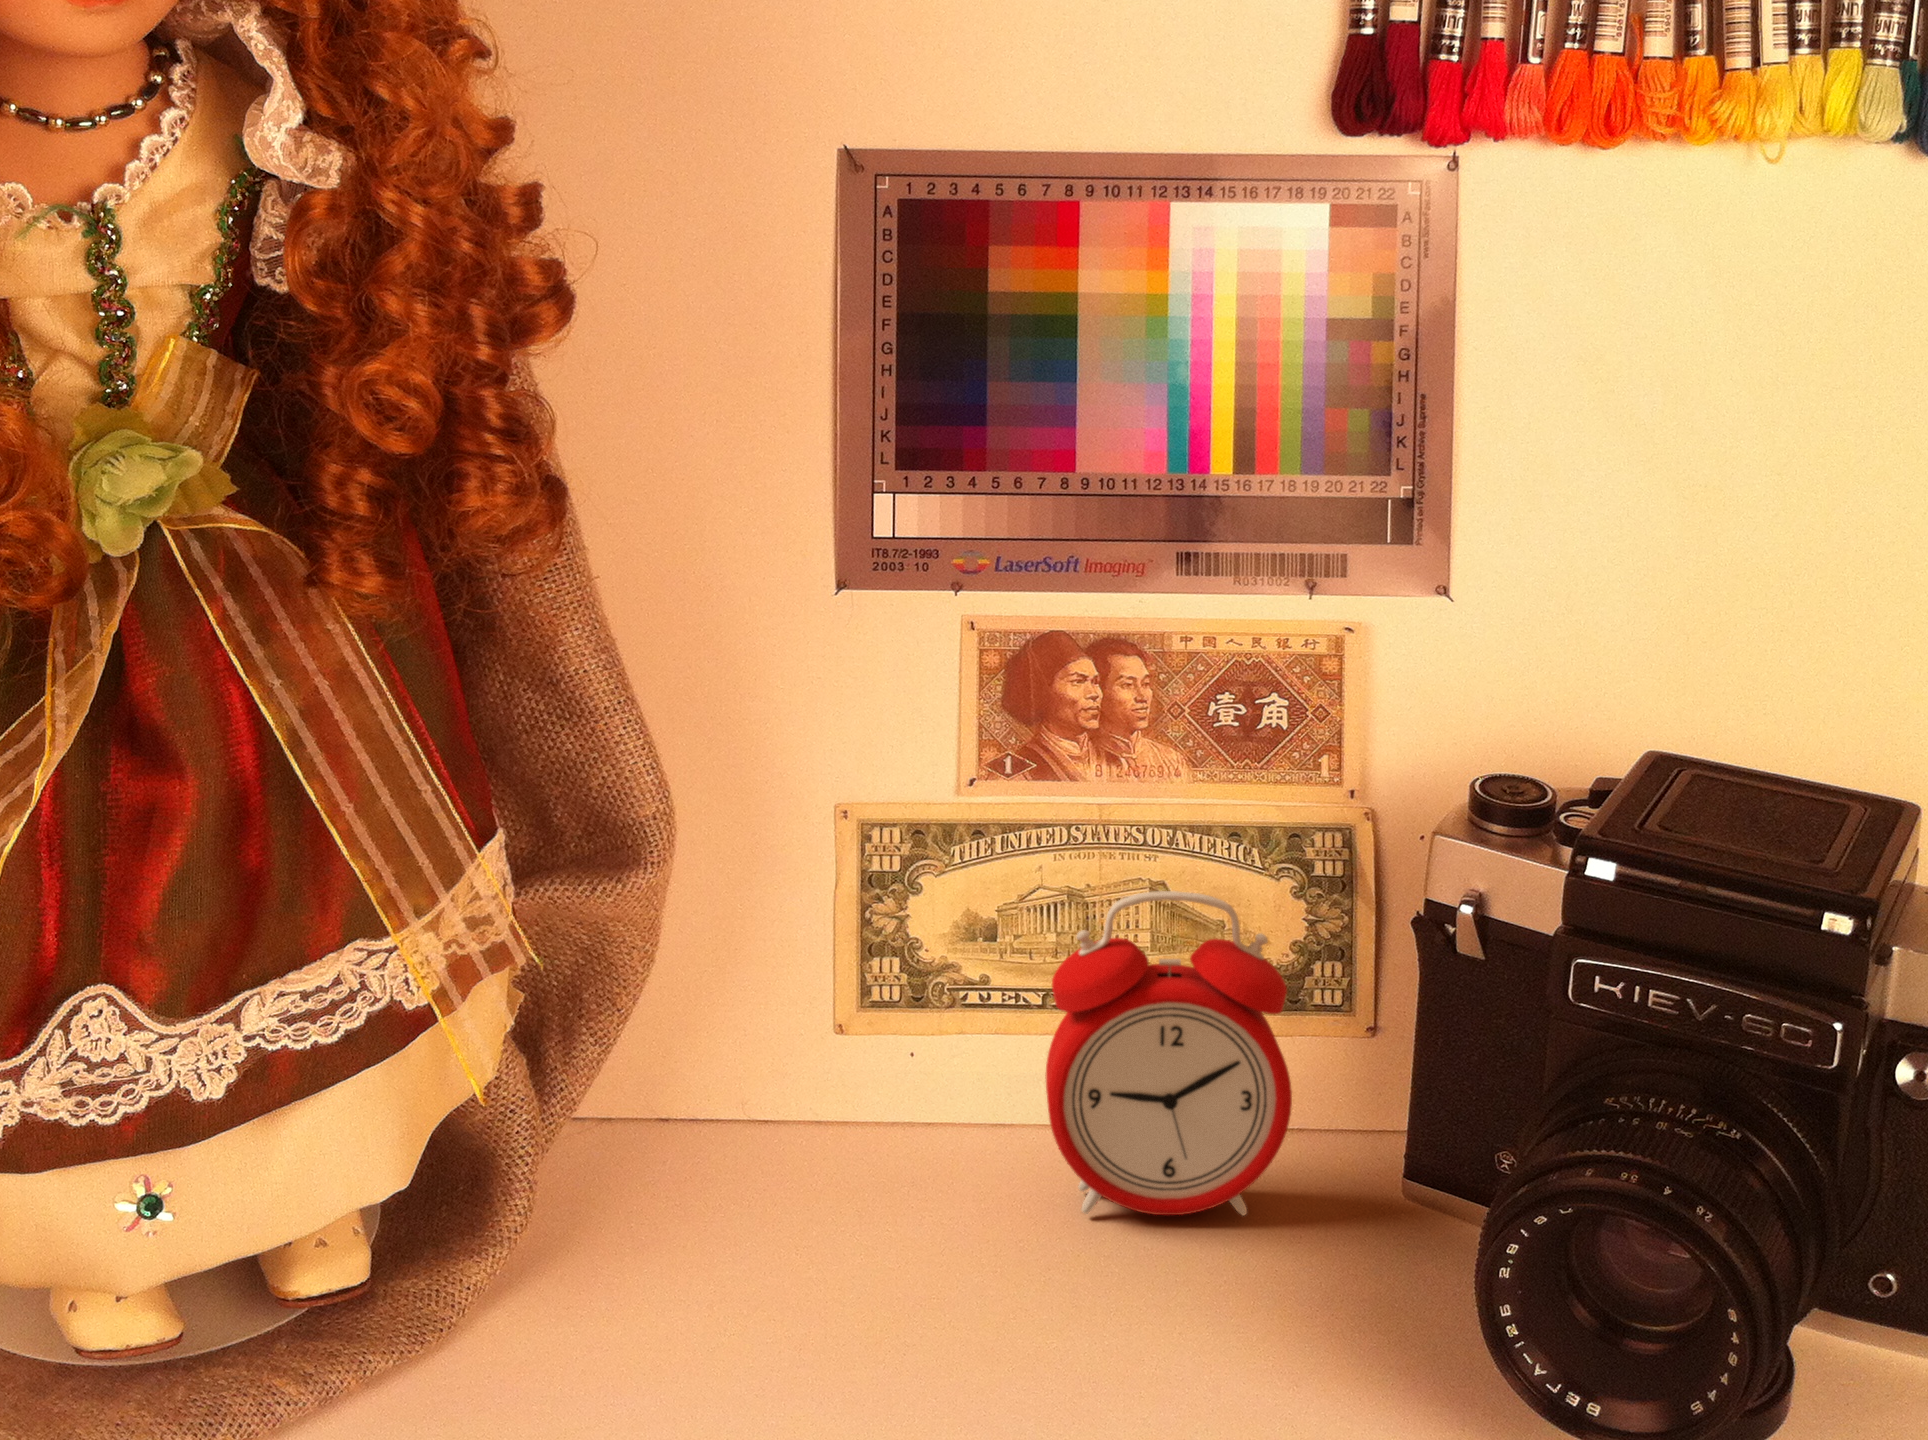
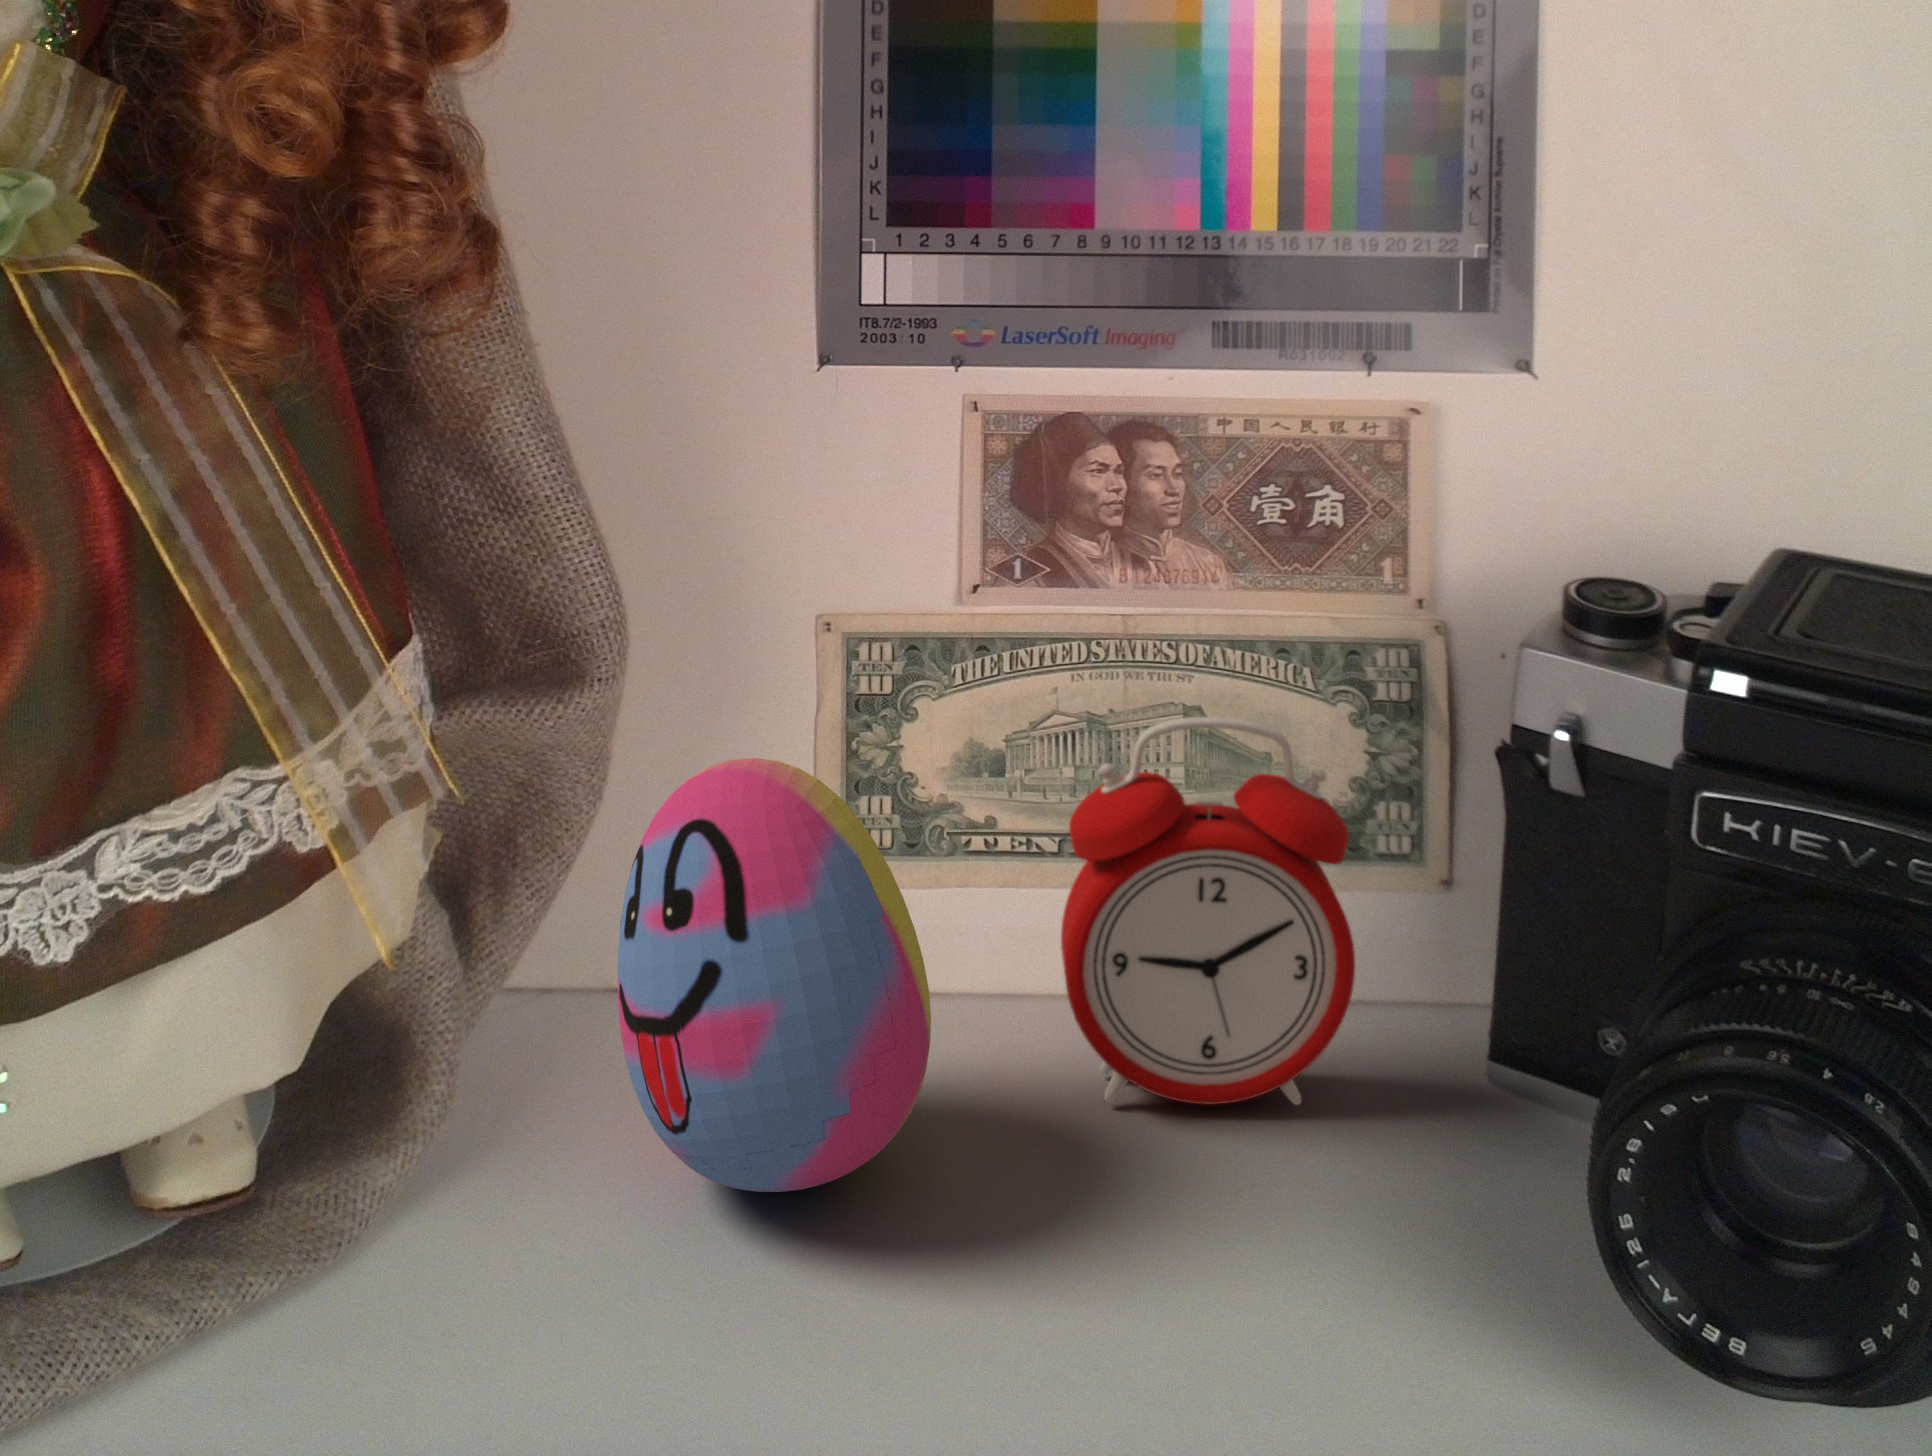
decorative egg: none [673,927,935,1287] -> present [618,758,931,1192]

